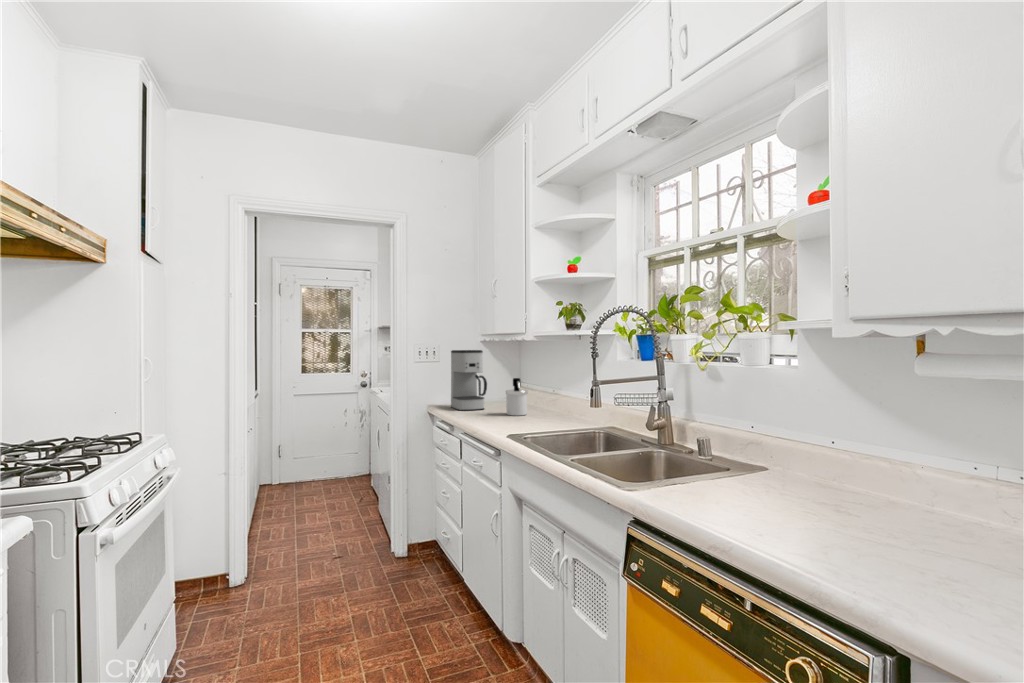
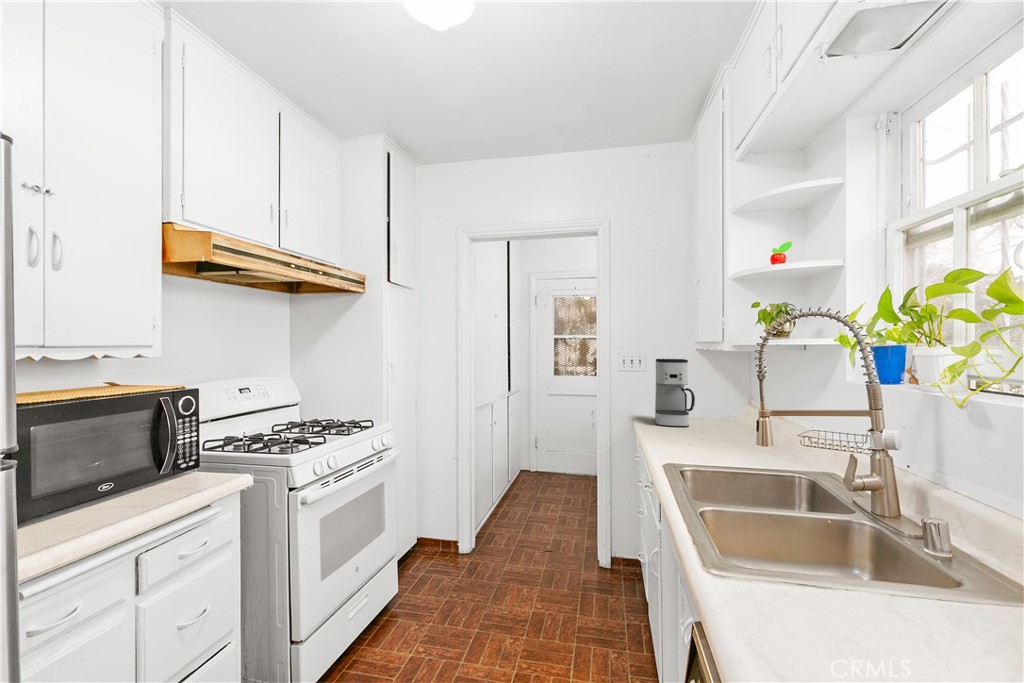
soap dispenser: present [506,378,528,416] -> none [705,394,733,440]

